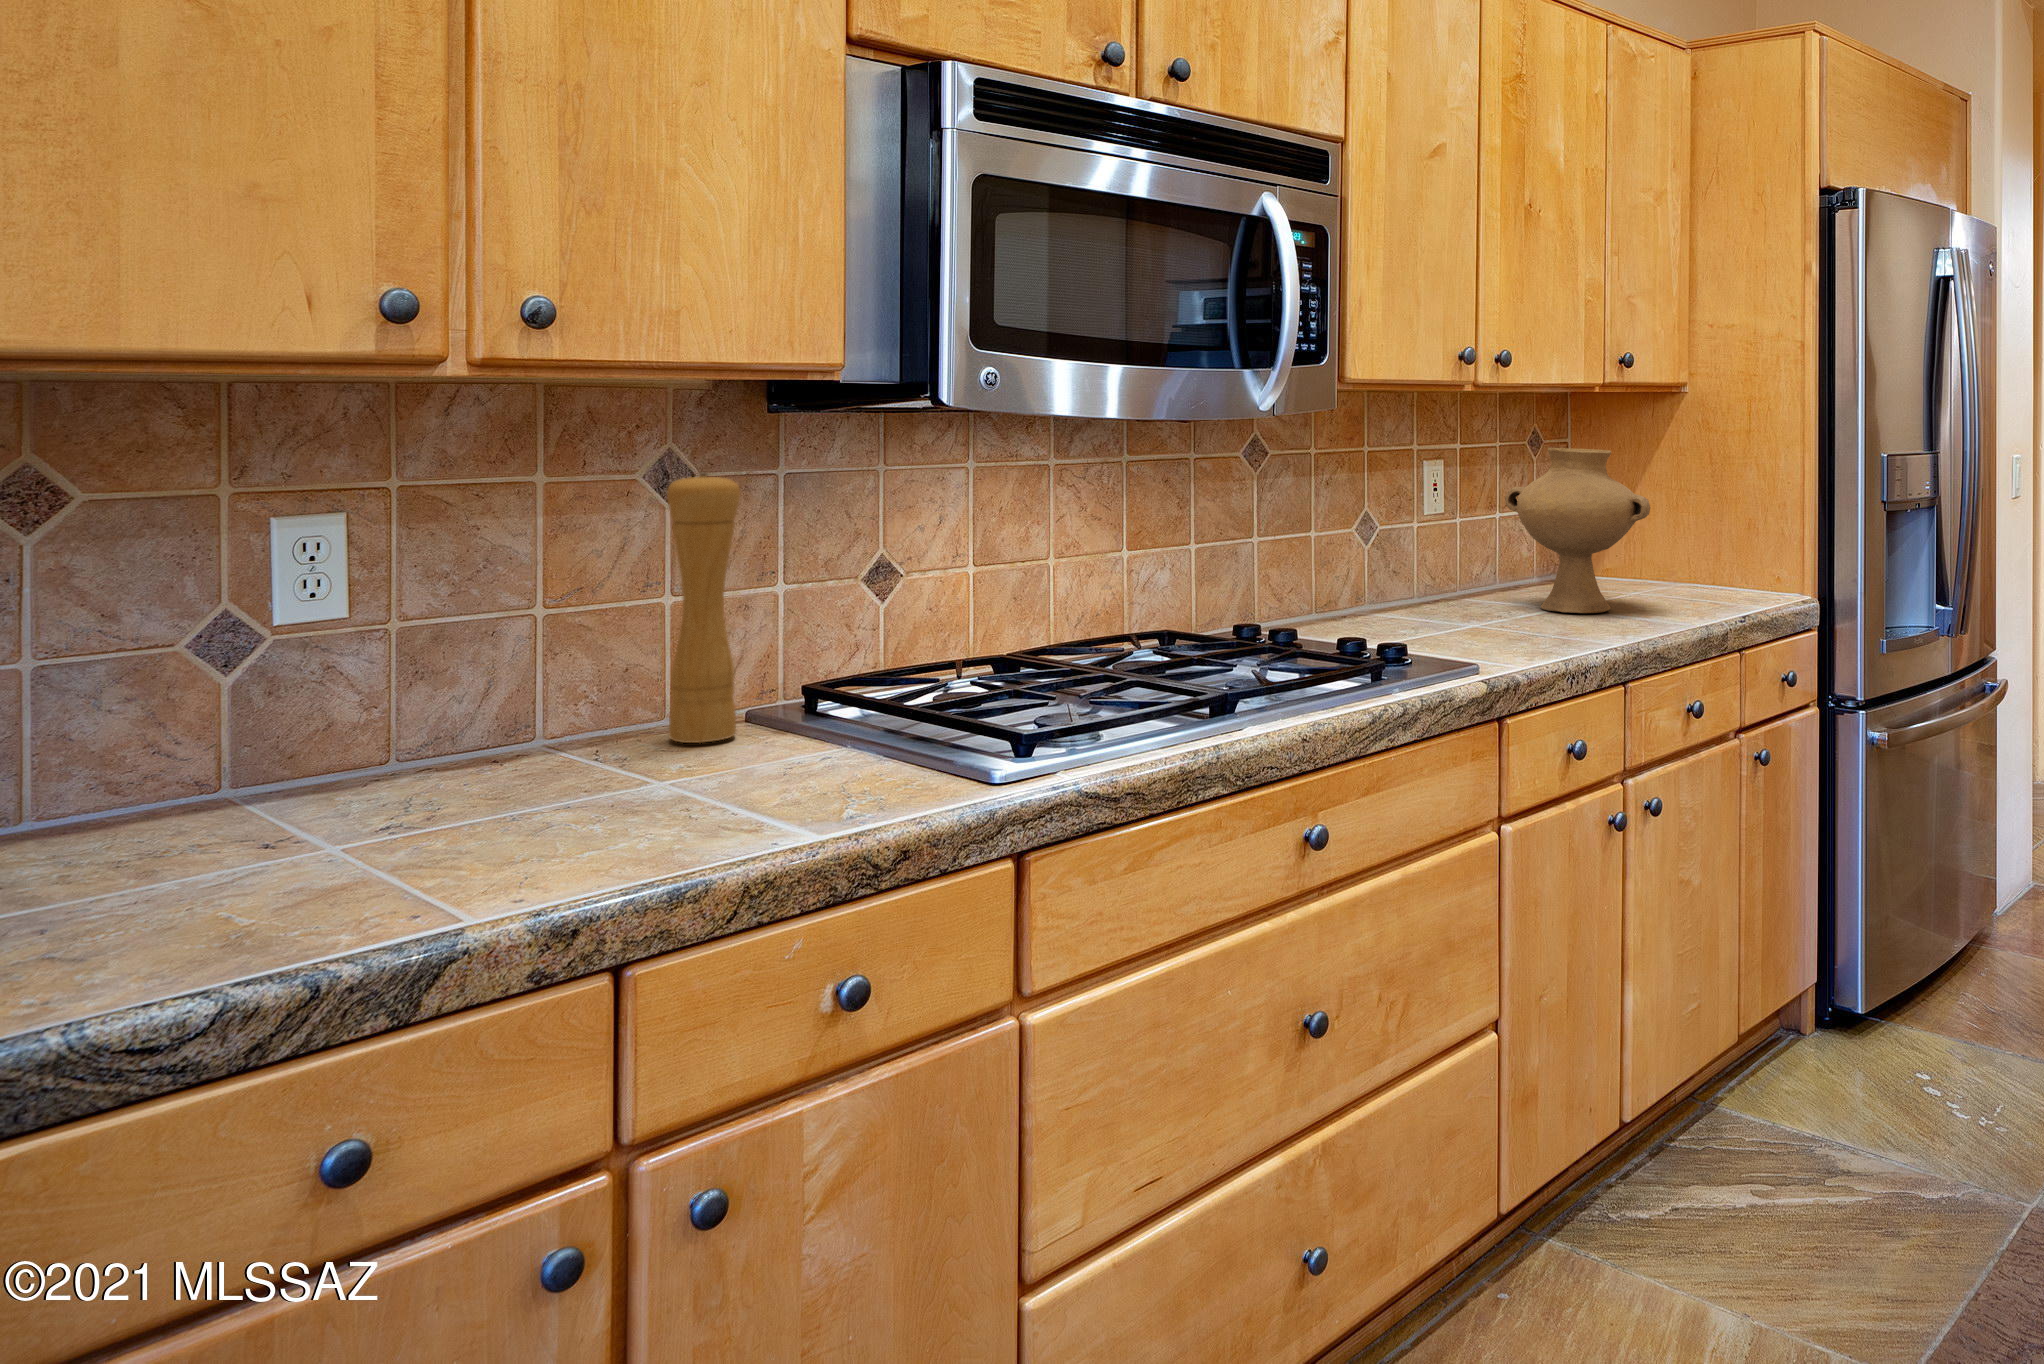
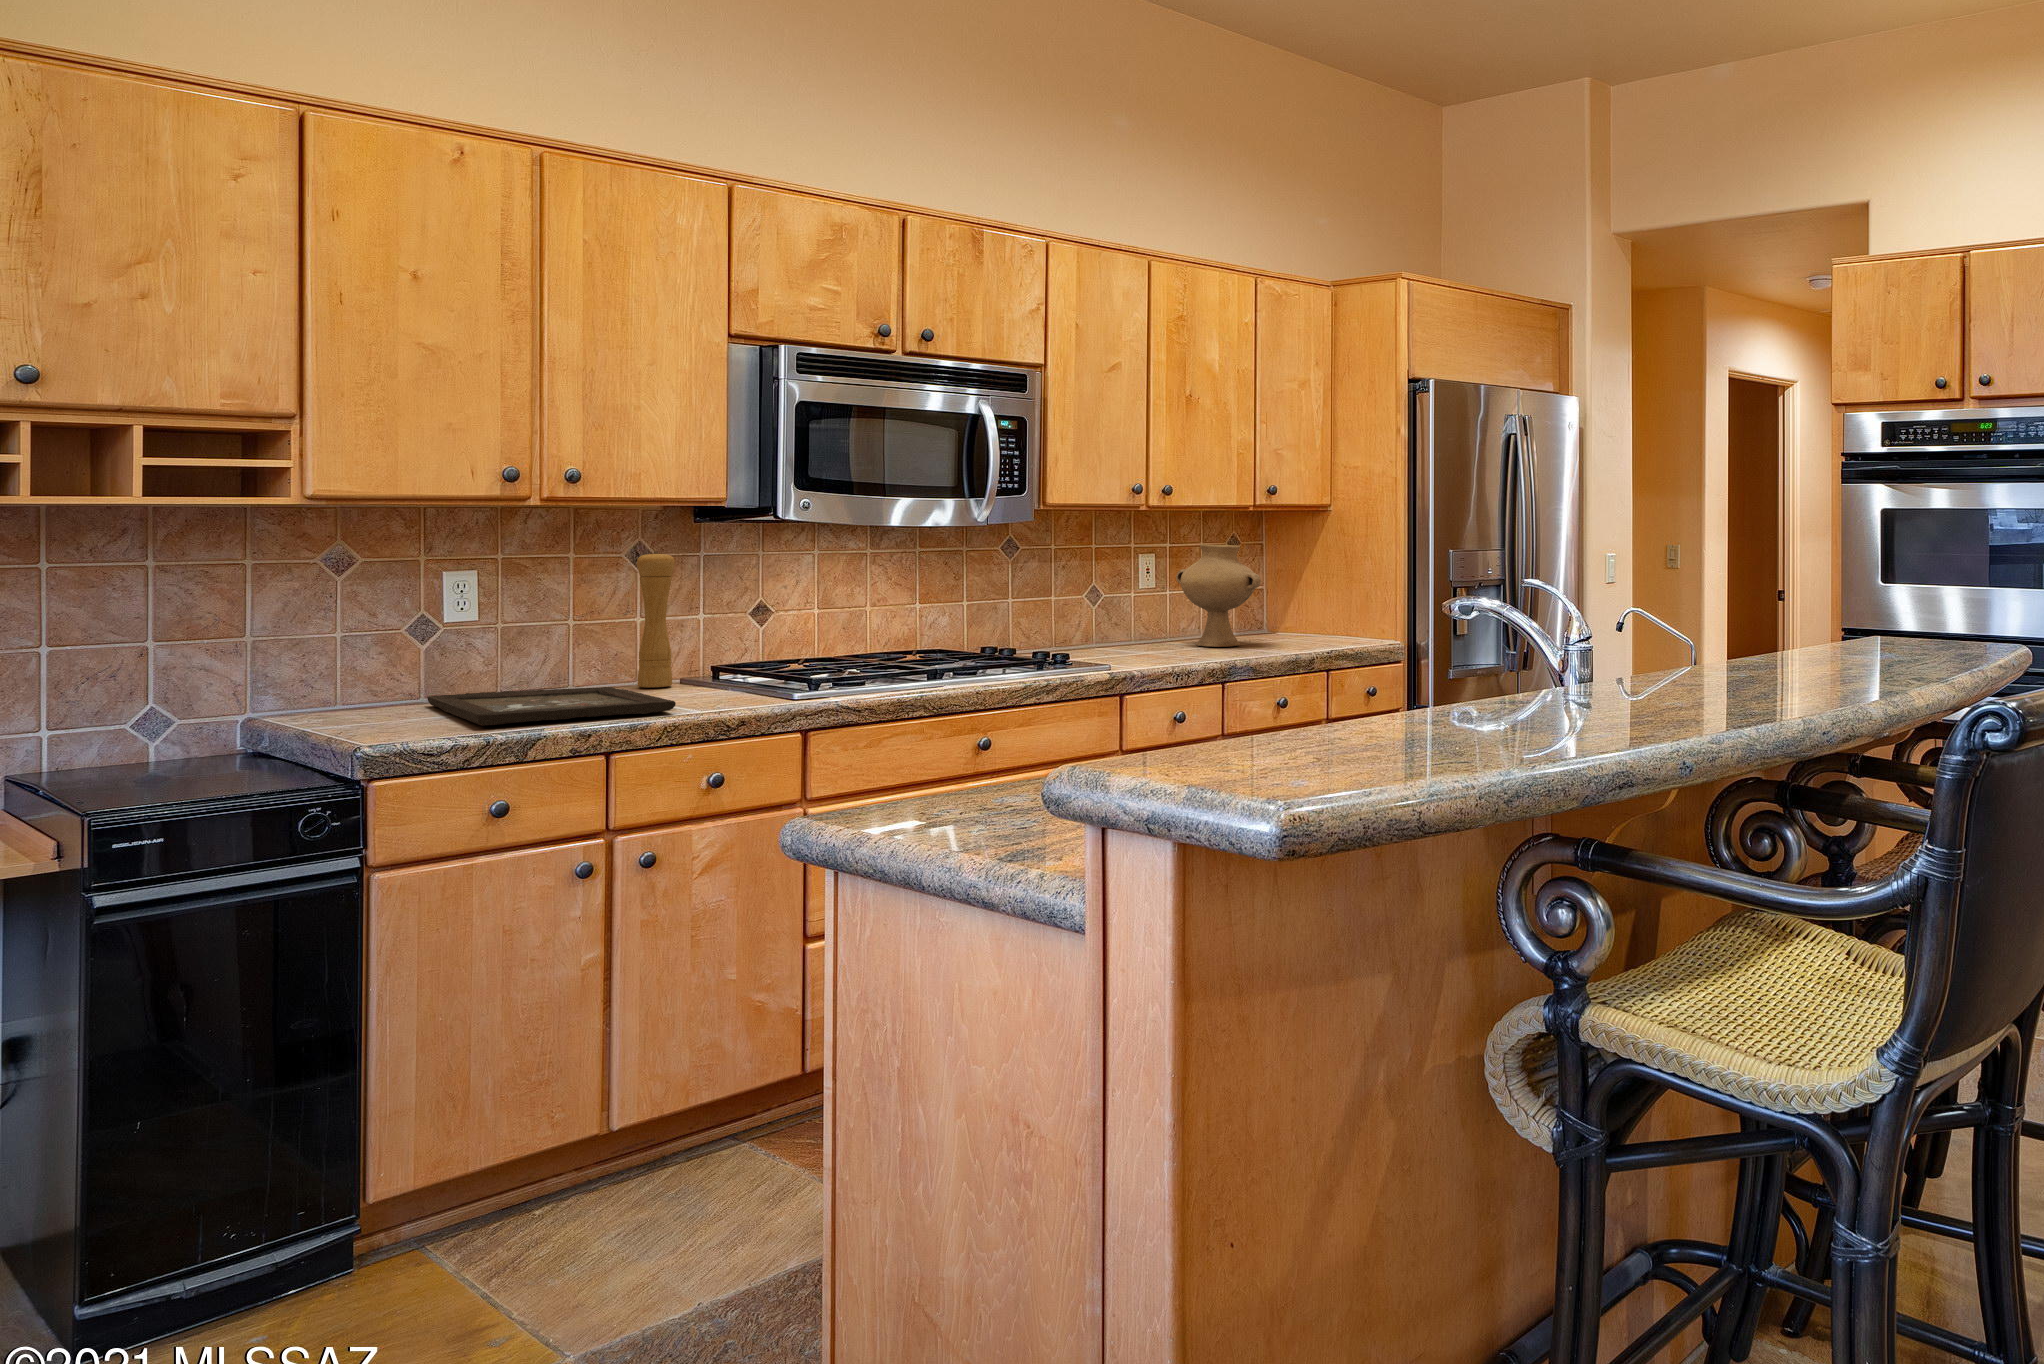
tray: none [216,750,766,927] -> present [427,687,676,726]

